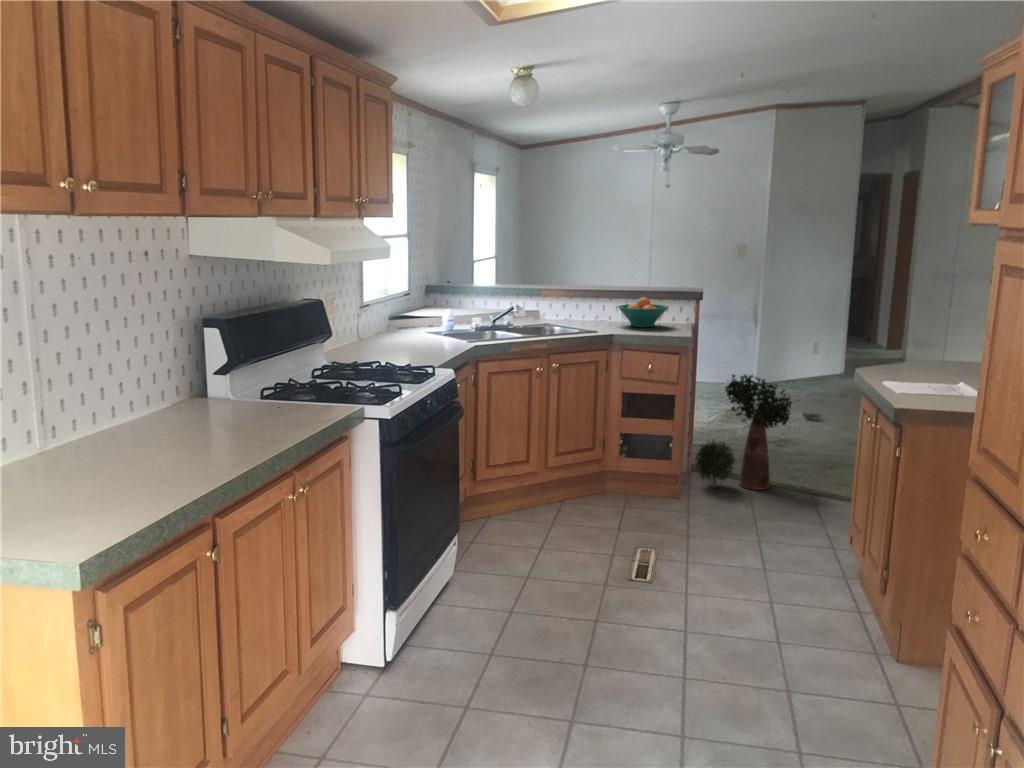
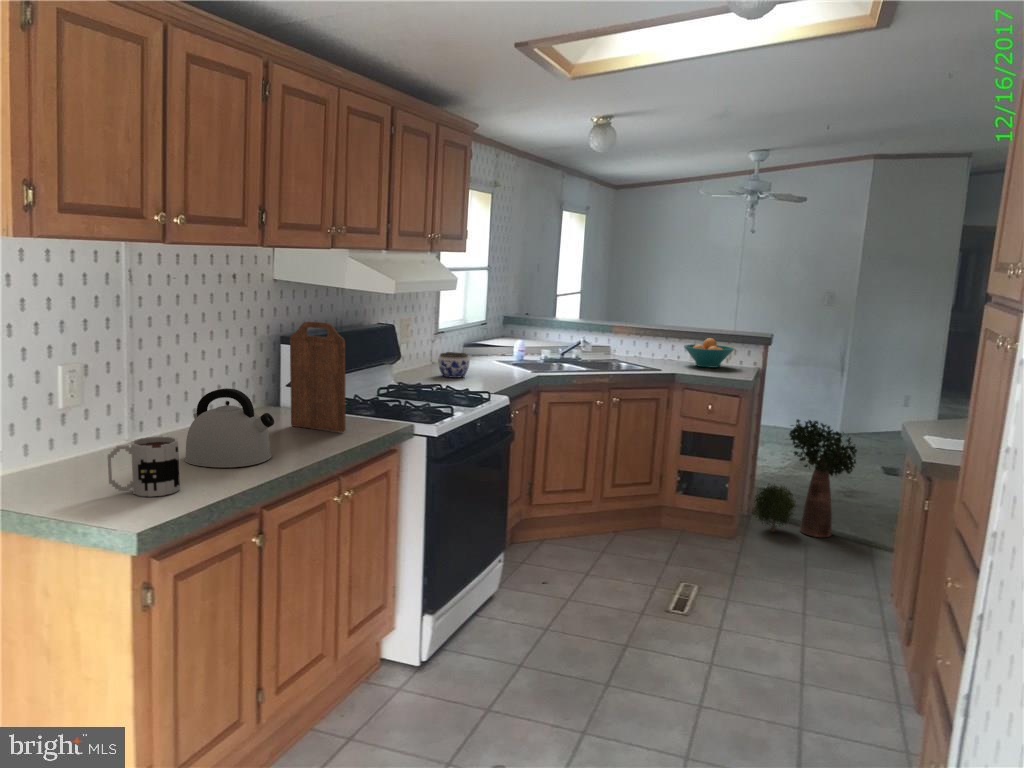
cutting board: none [220,300,292,422] -> present [290,322,346,432]
jar: none [371,326,405,353] -> present [438,352,469,378]
kettle: none [114,382,218,474] -> present [185,388,274,467]
mug: none [26,444,118,518] -> present [108,436,180,497]

